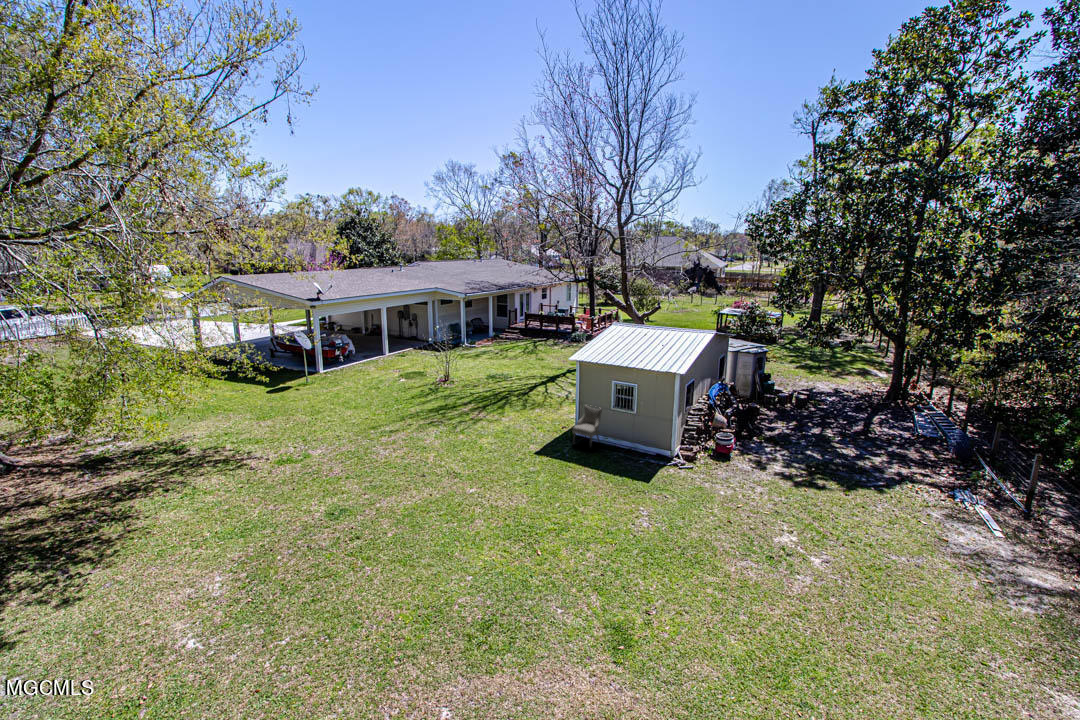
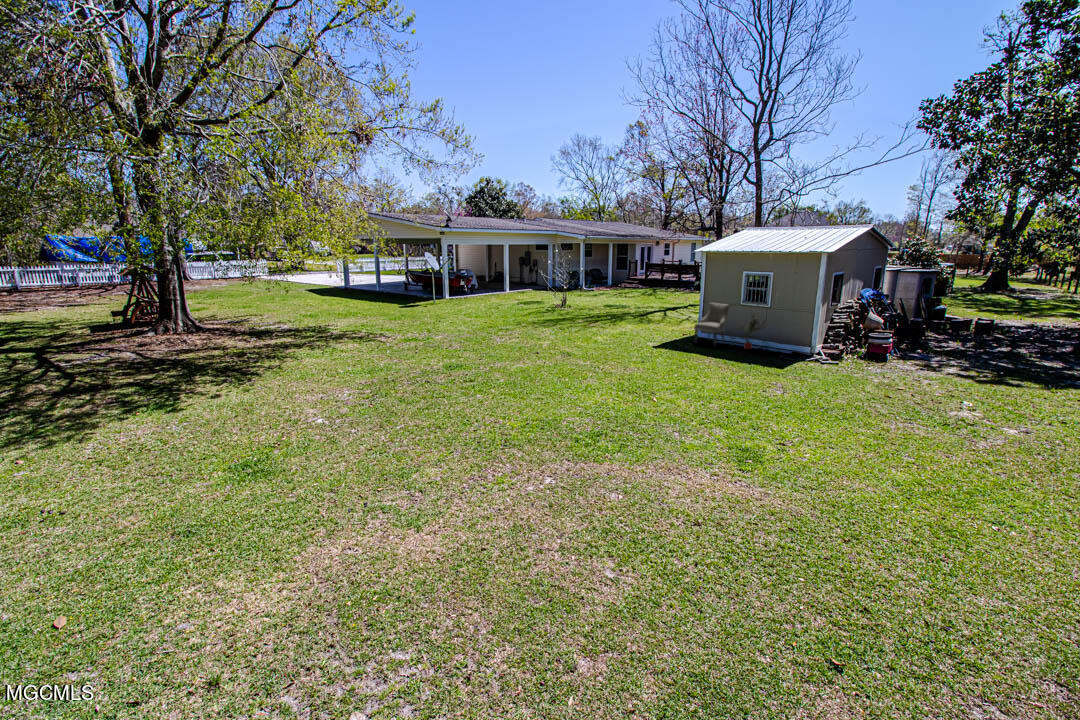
potted tree: none [608,420,634,452] -> present [737,314,765,350]

